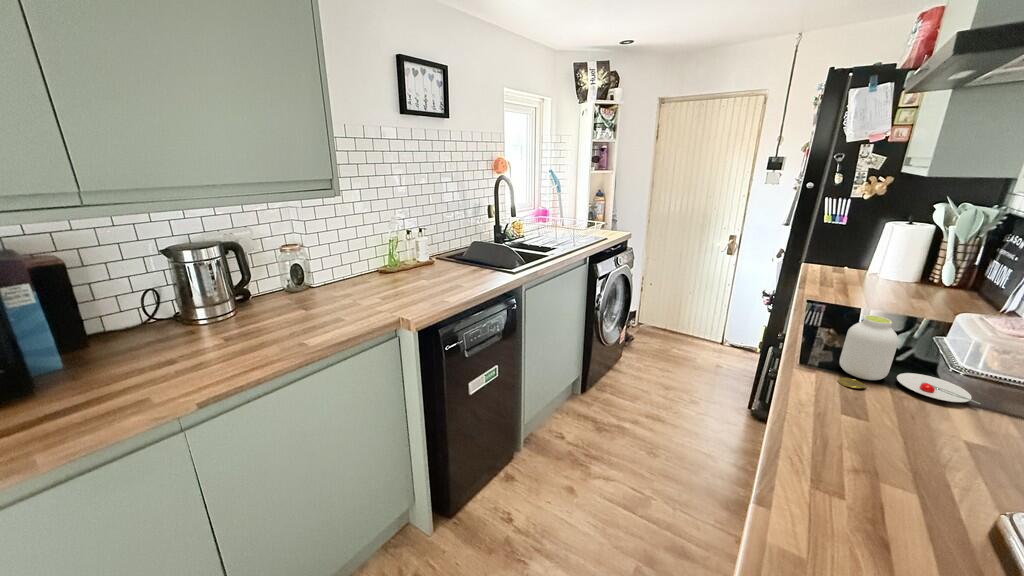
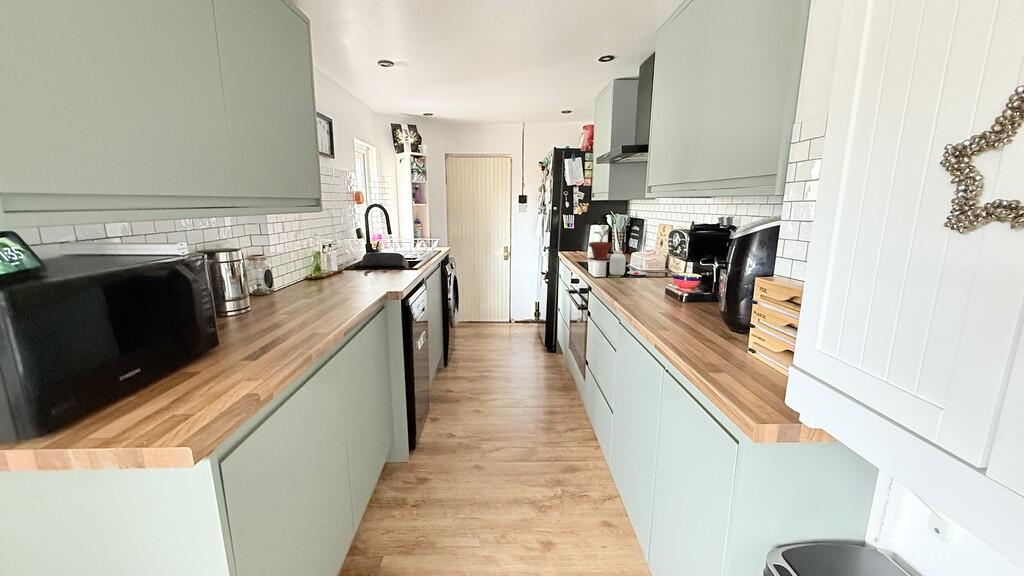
potted plant: none [851,222,939,305] -> present [589,224,614,260]

